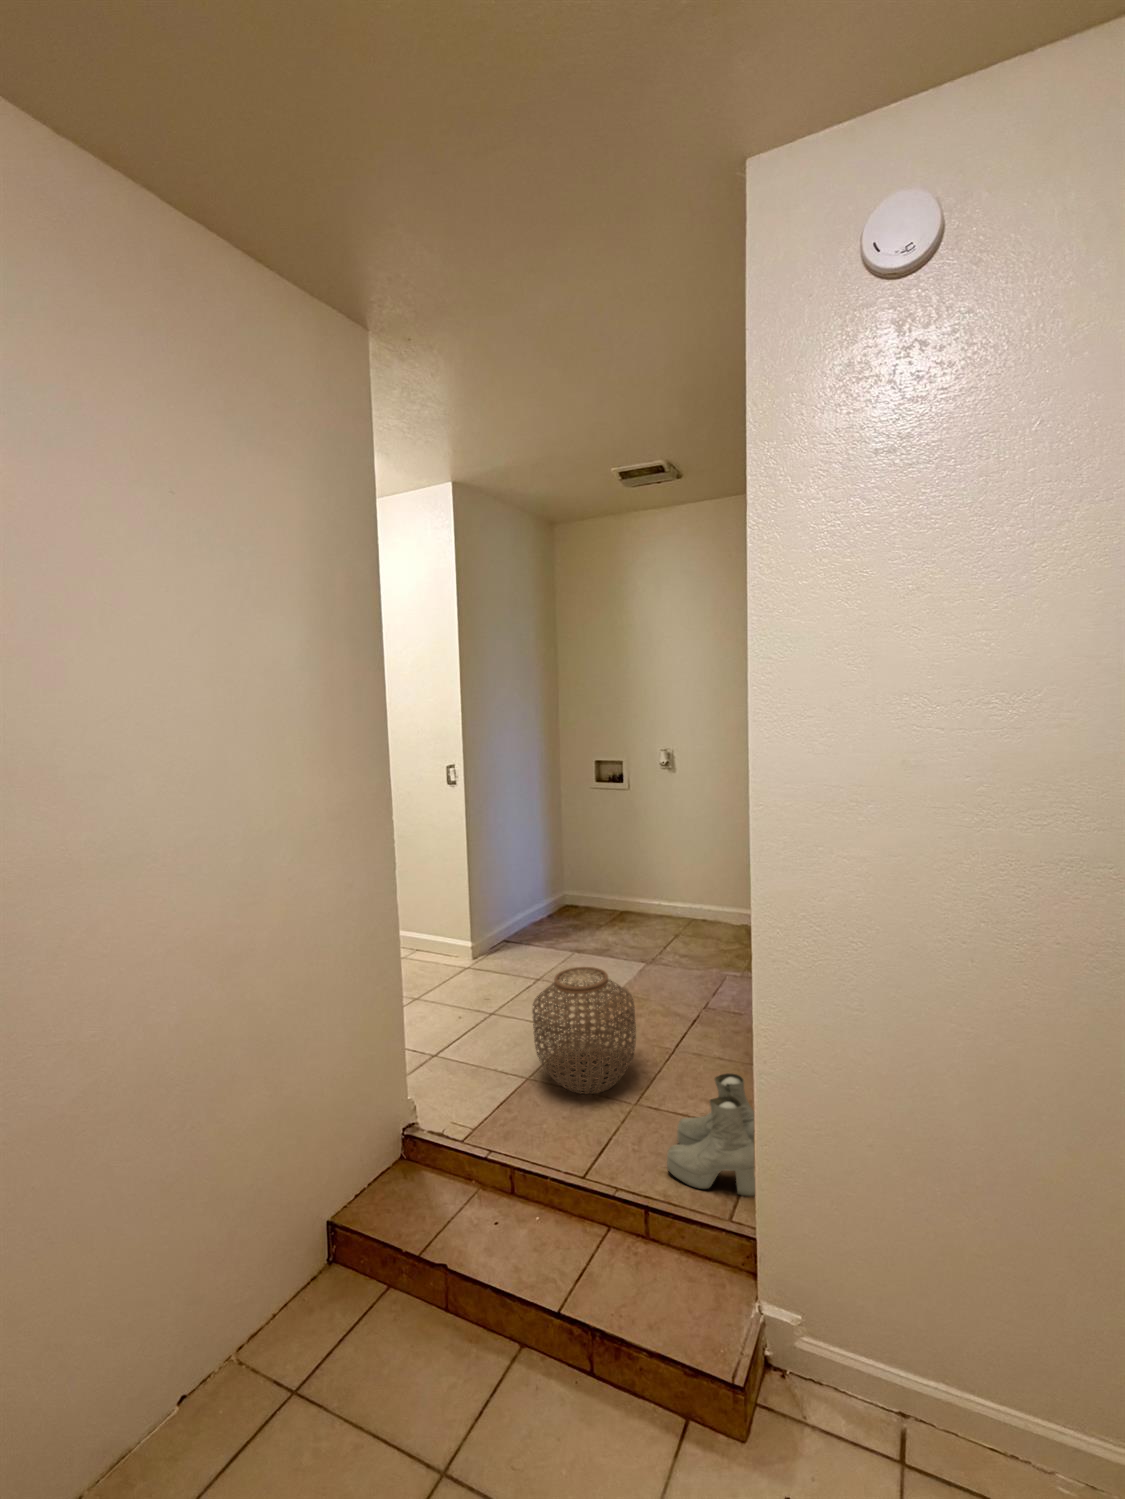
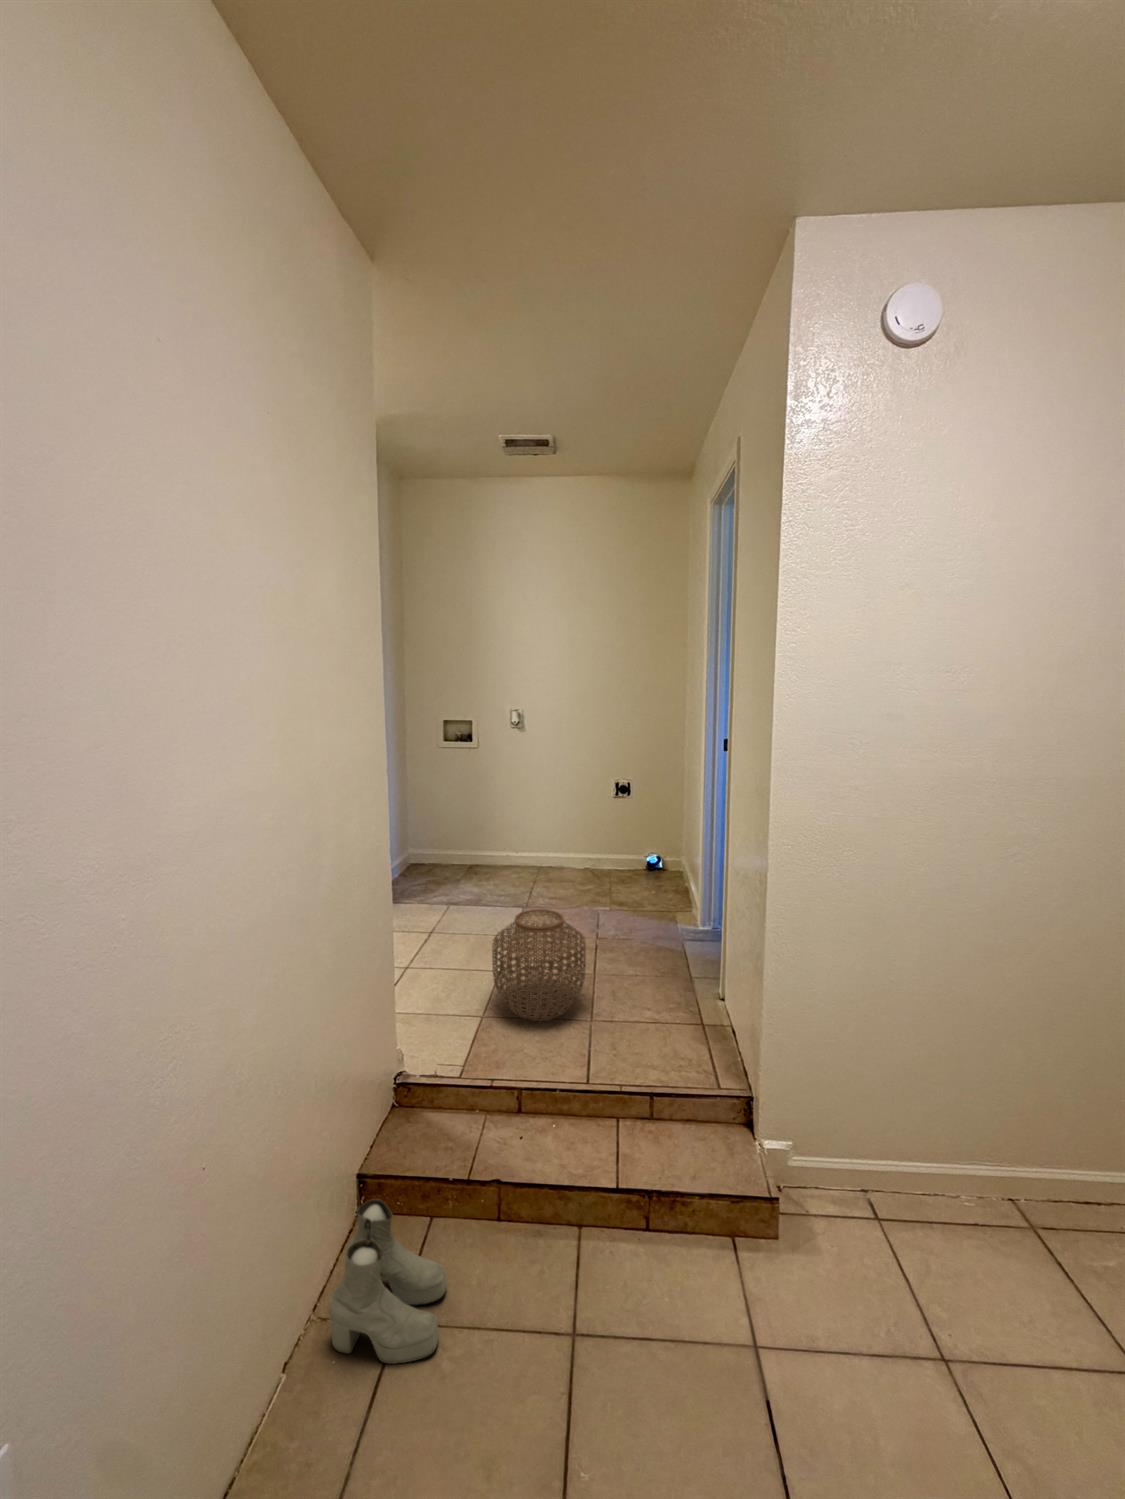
boots: present [667,1073,755,1196] -> present [329,1199,447,1364]

